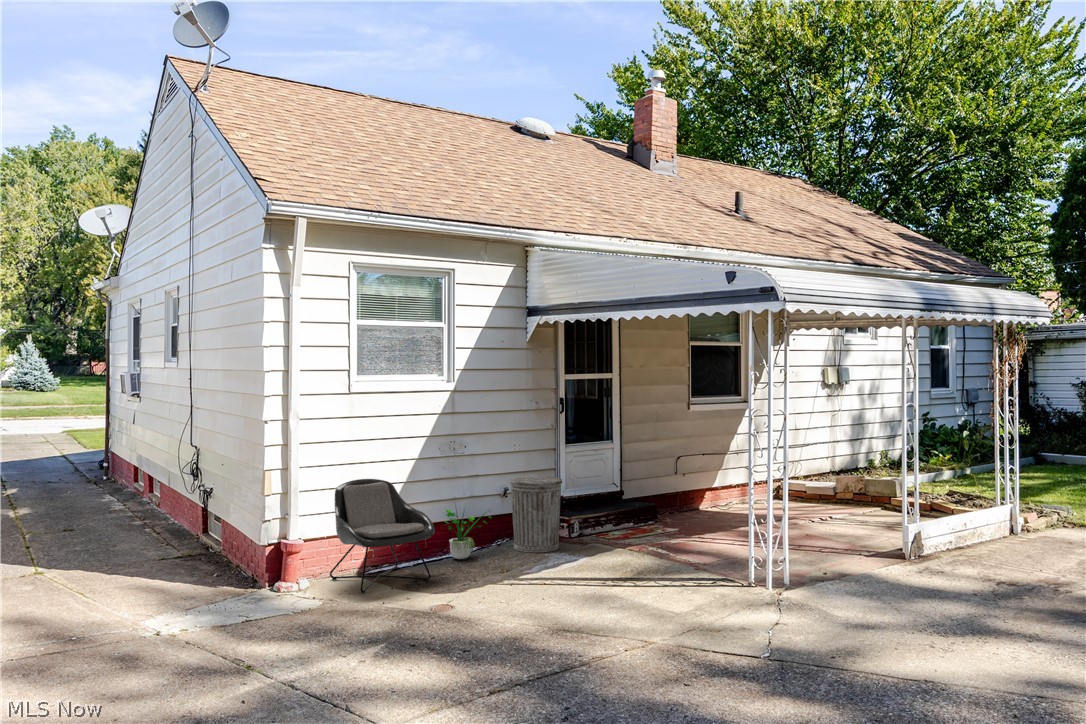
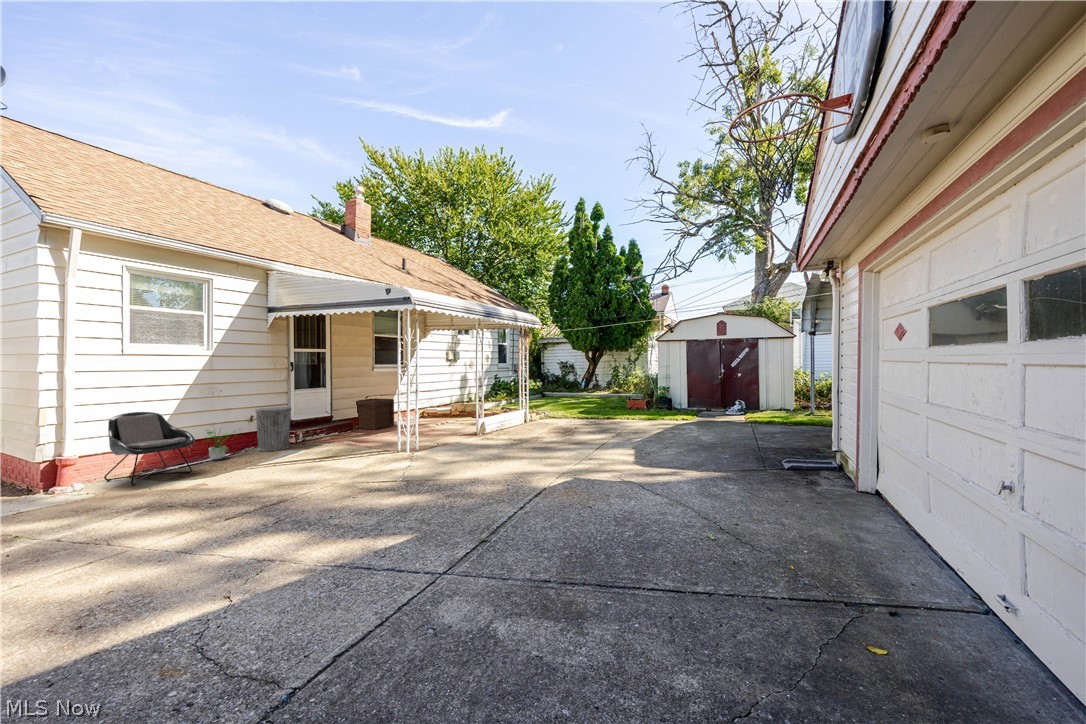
wooden crate: none [655,463,728,524] -> present [356,398,394,430]

